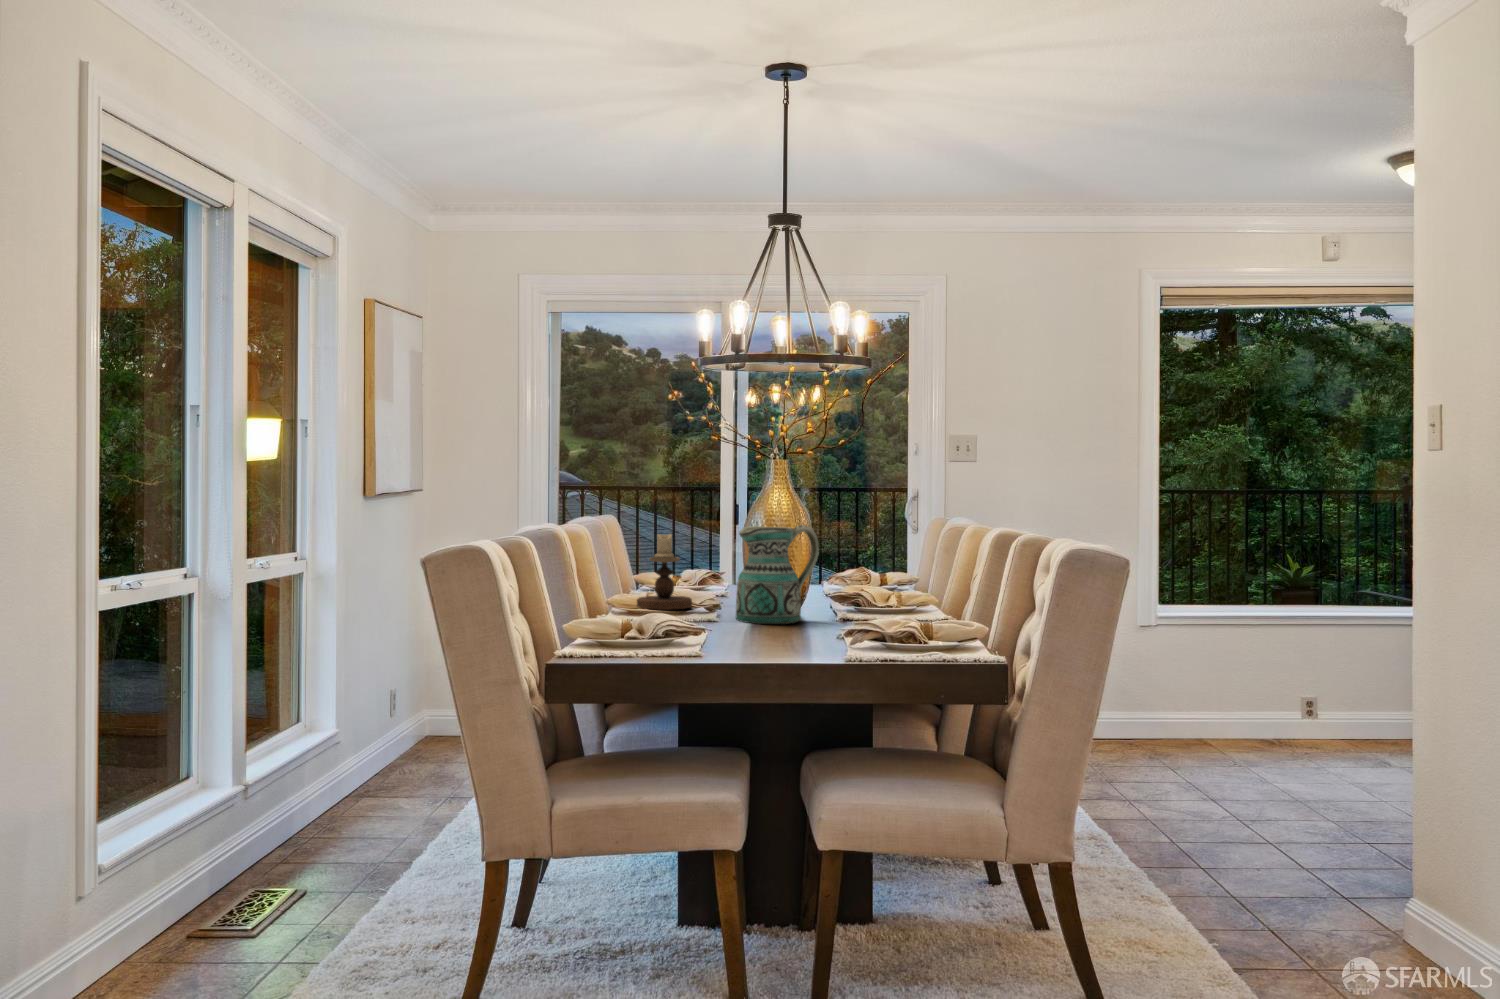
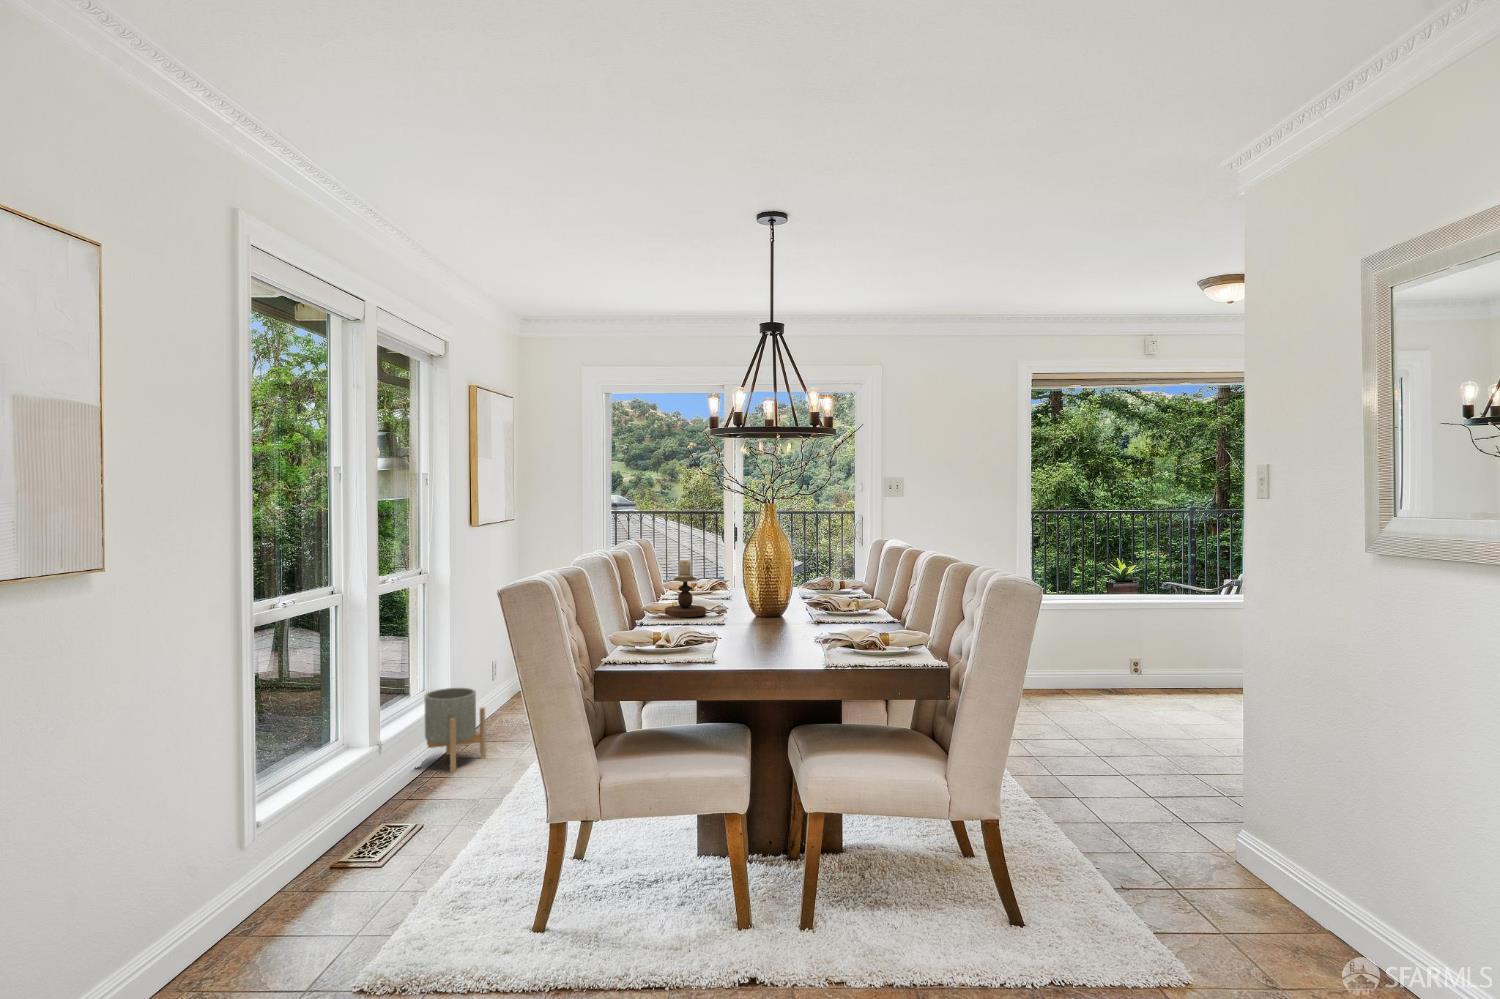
ceramic pitcher: present [736,525,819,624] -> none [739,555,799,629]
planter: none [297,716,392,830] -> present [418,688,486,773]

